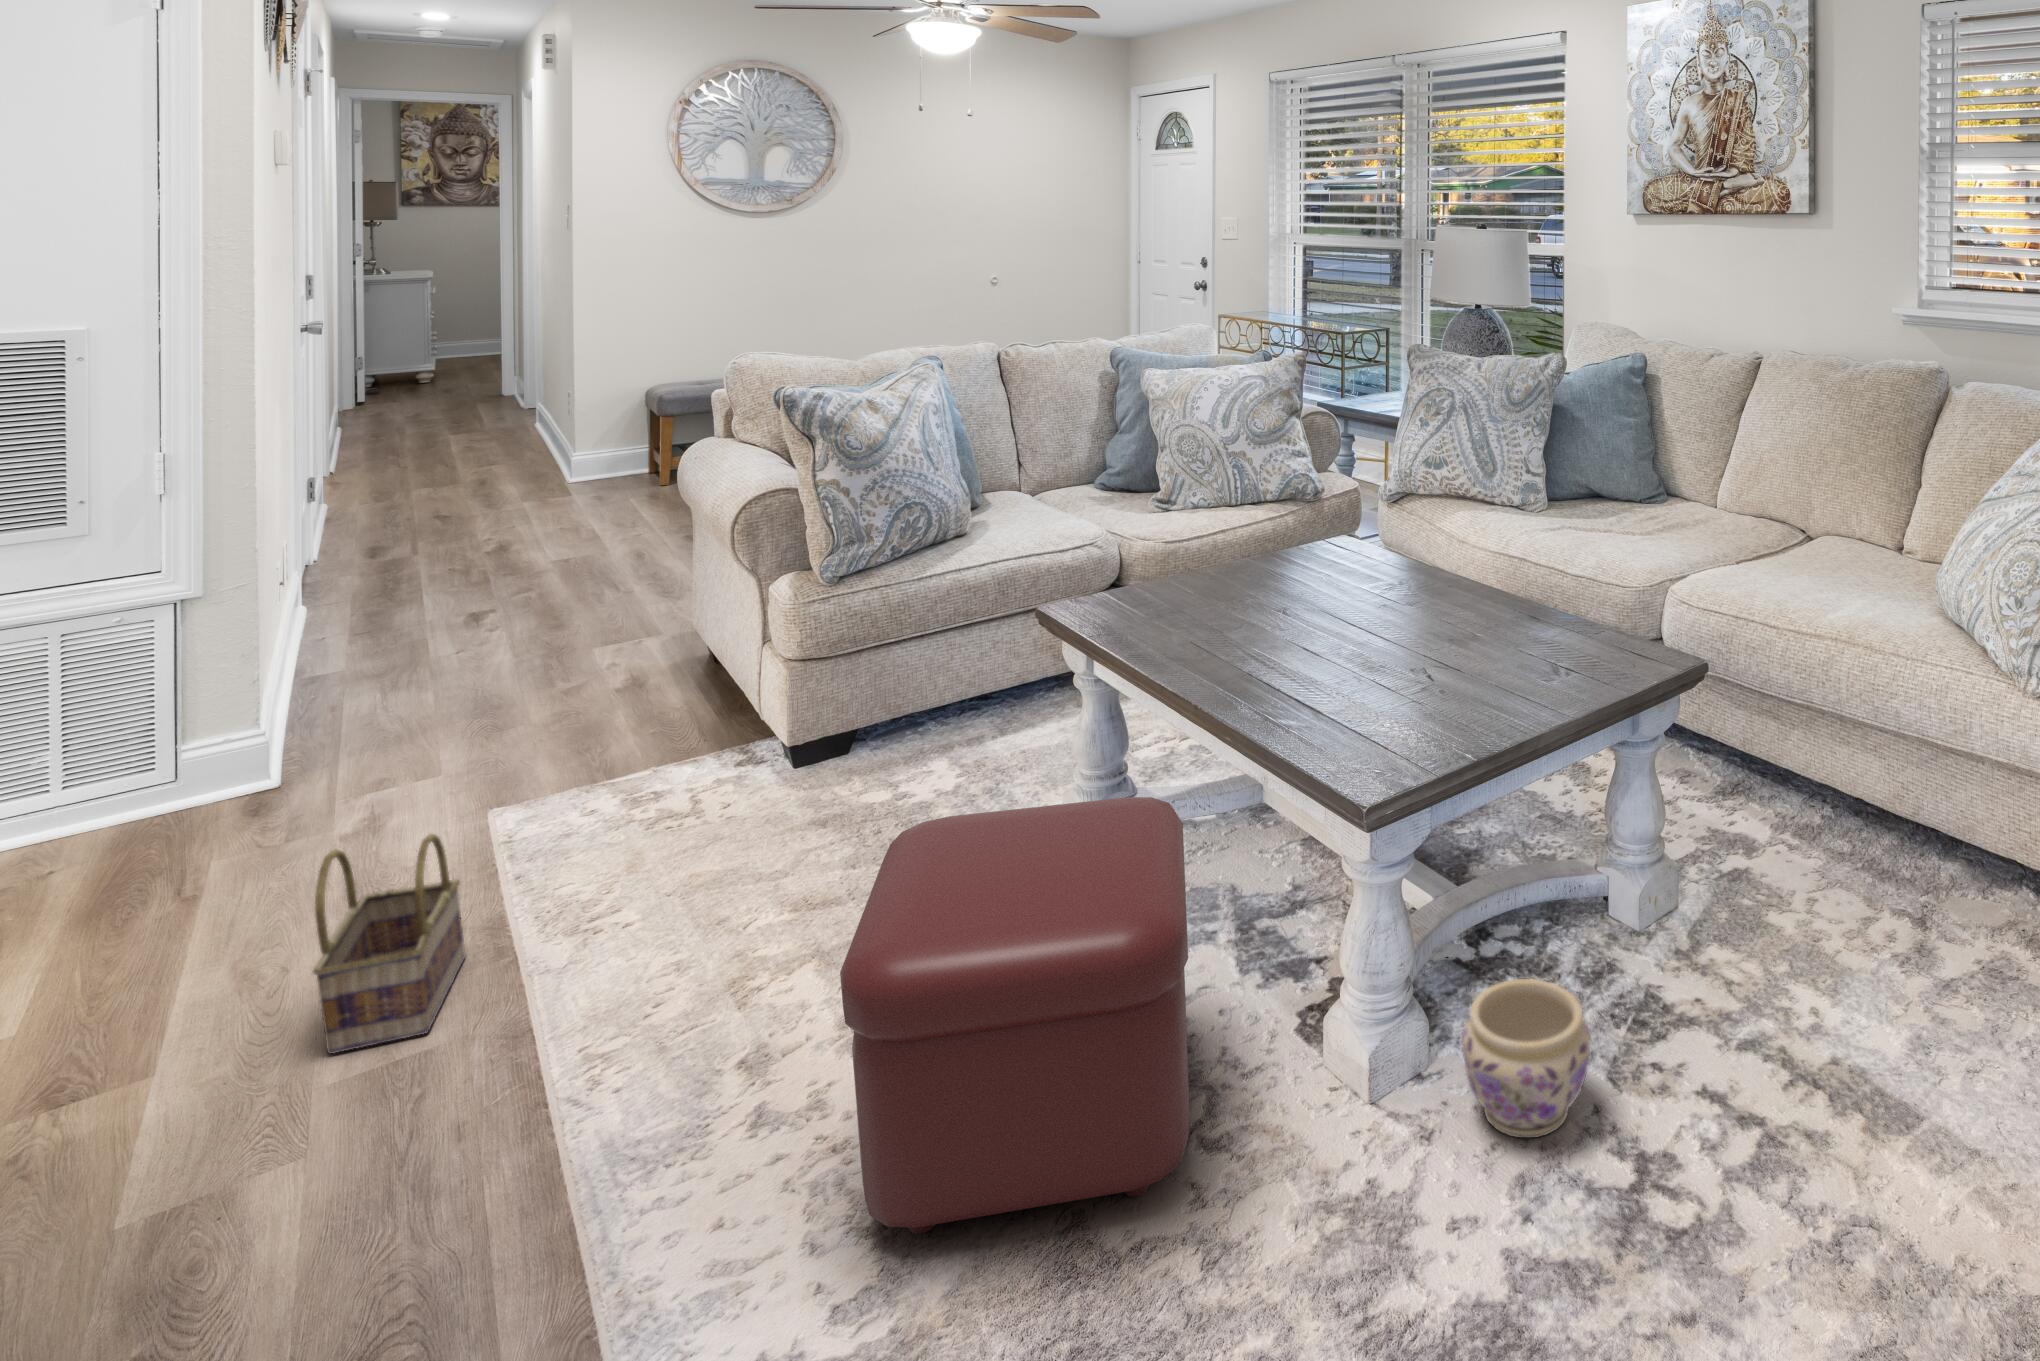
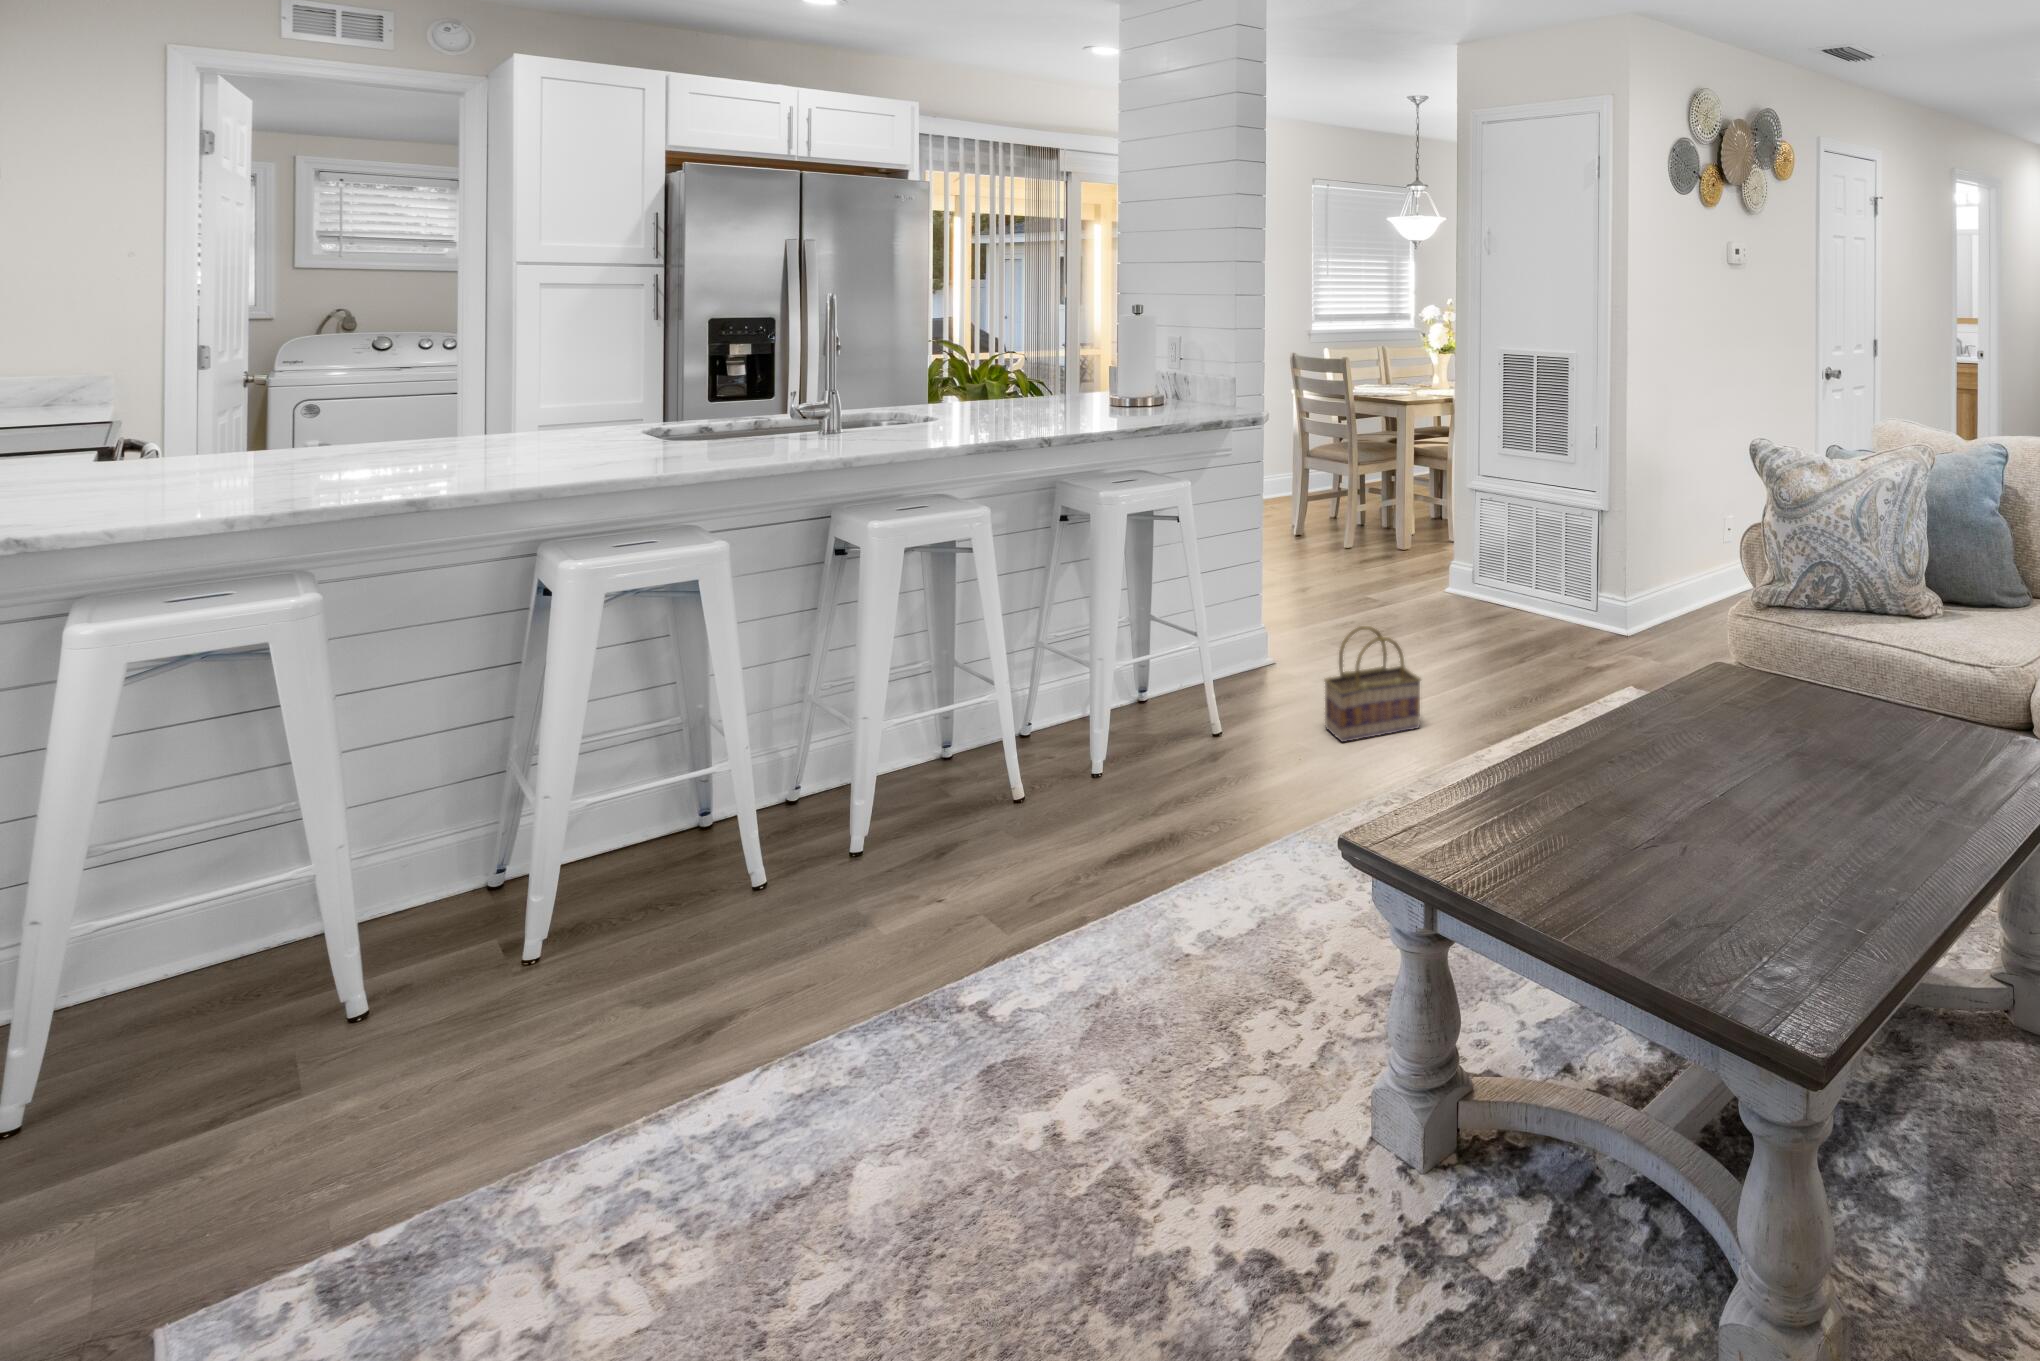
ottoman: present [840,797,1190,1234] -> none [1061,707,1336,1012]
planter: present [1462,979,1590,1138] -> none [1048,1085,1200,1281]

